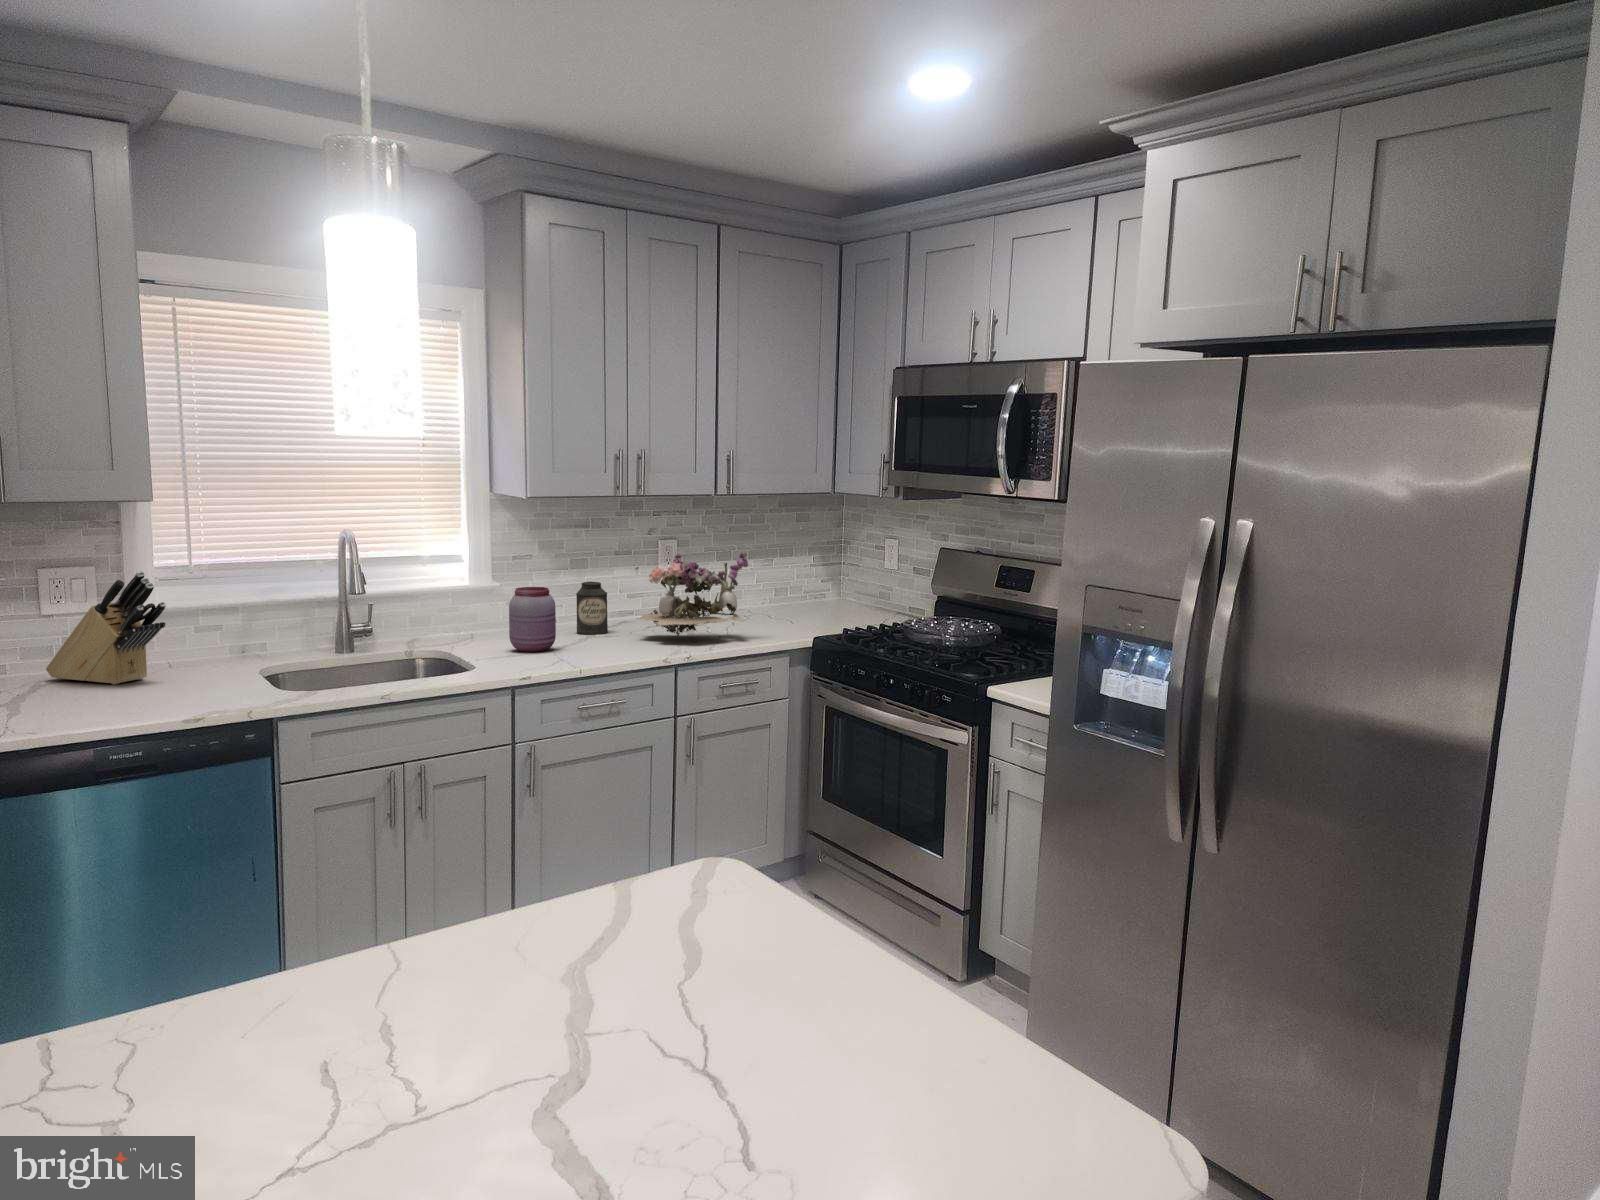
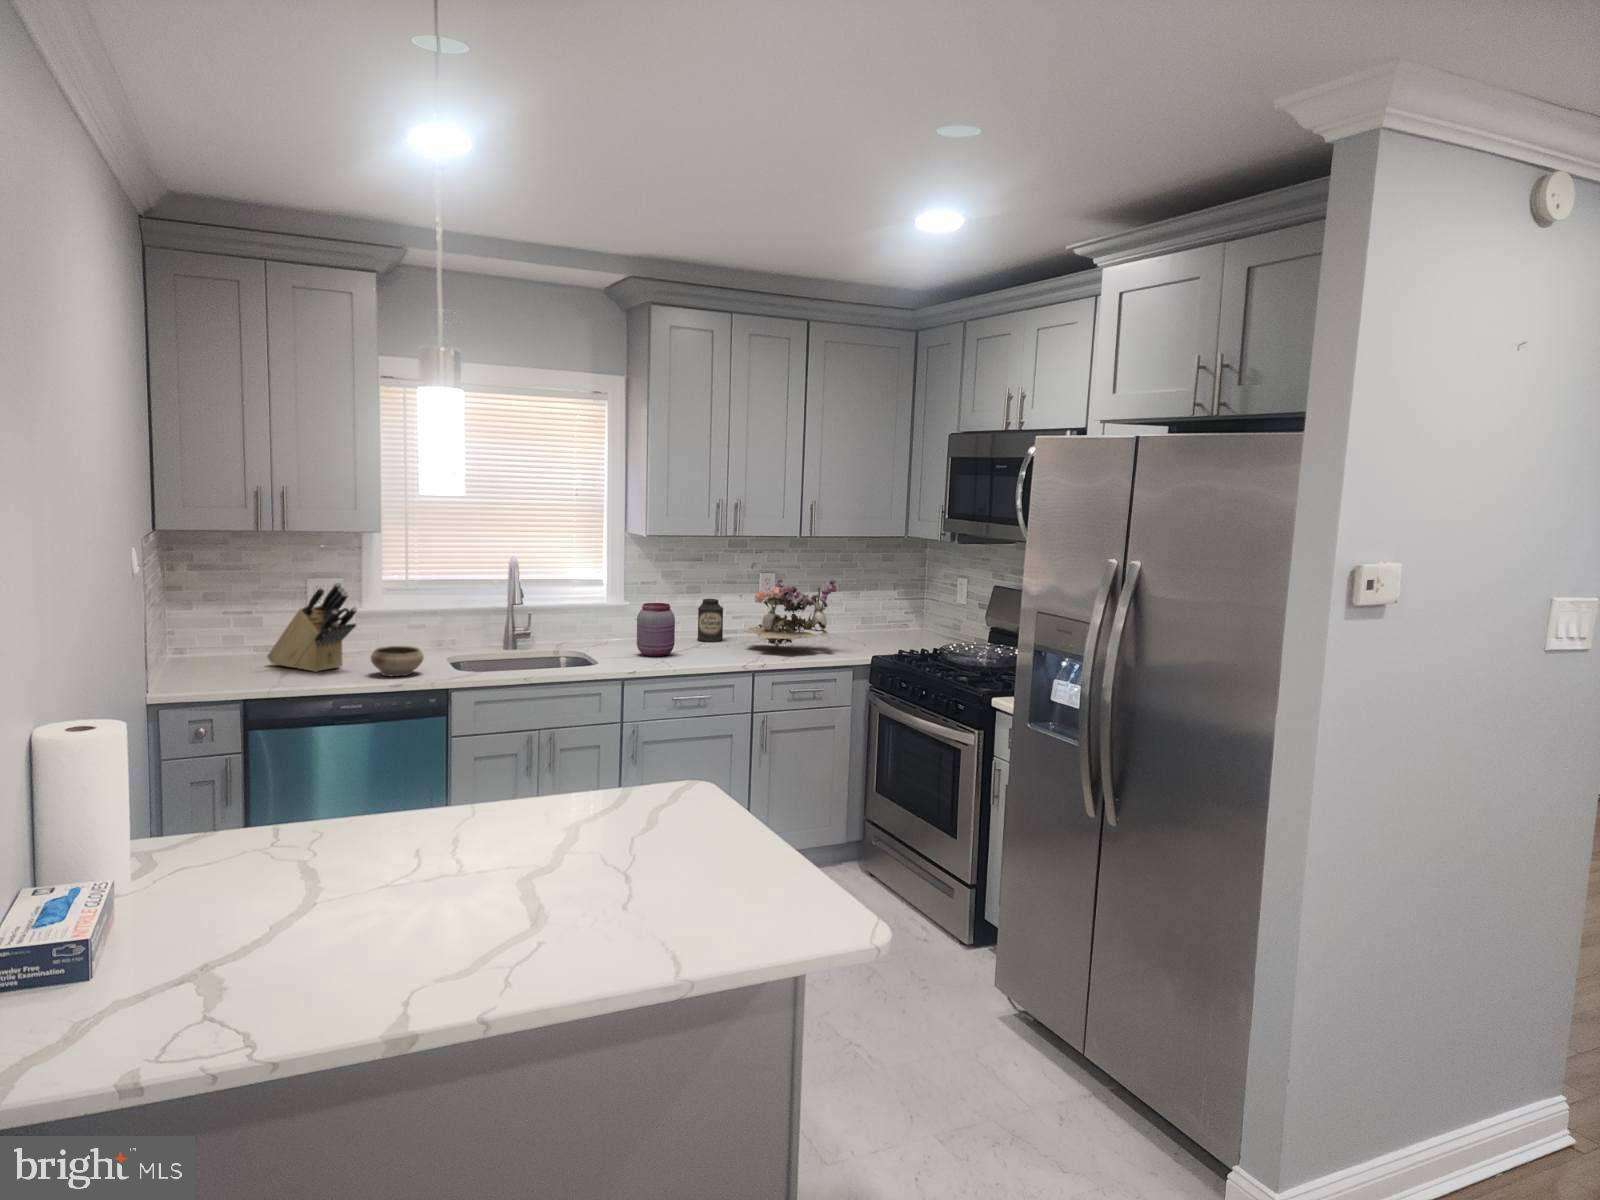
ceramic bowl: none [188,648,255,685] -> present [371,646,424,676]

